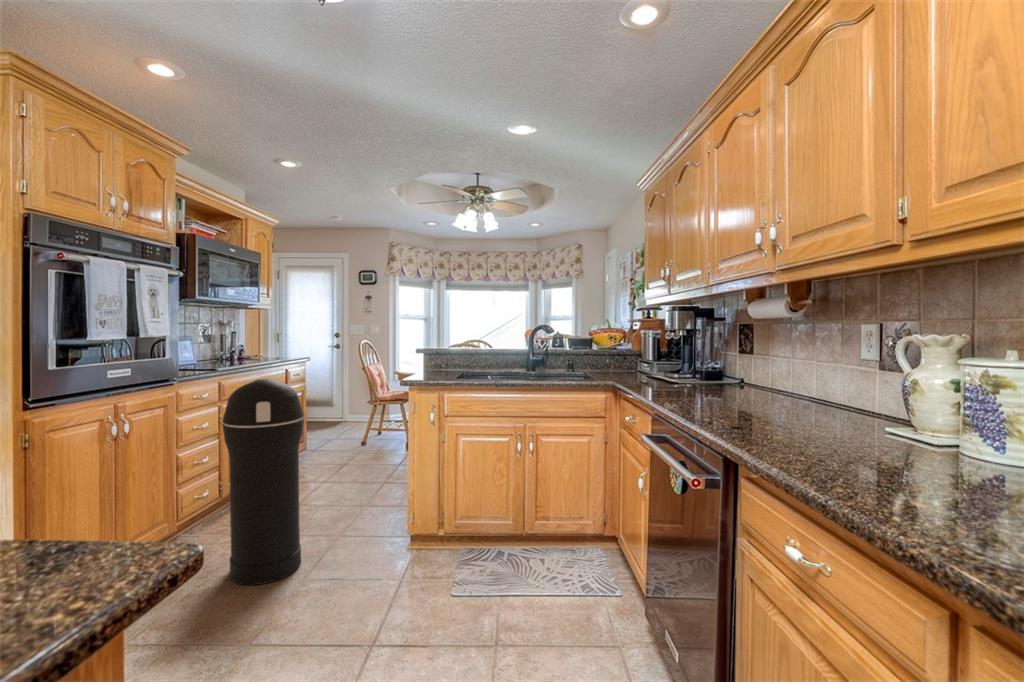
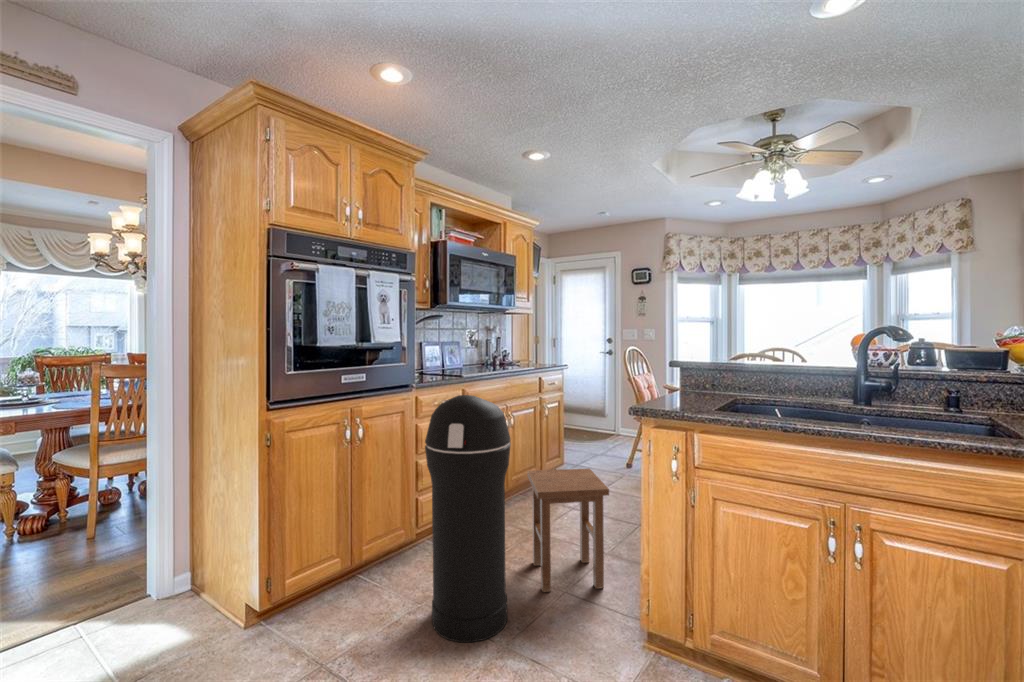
stool: none [300,438,376,538] -> present [527,468,609,592]

